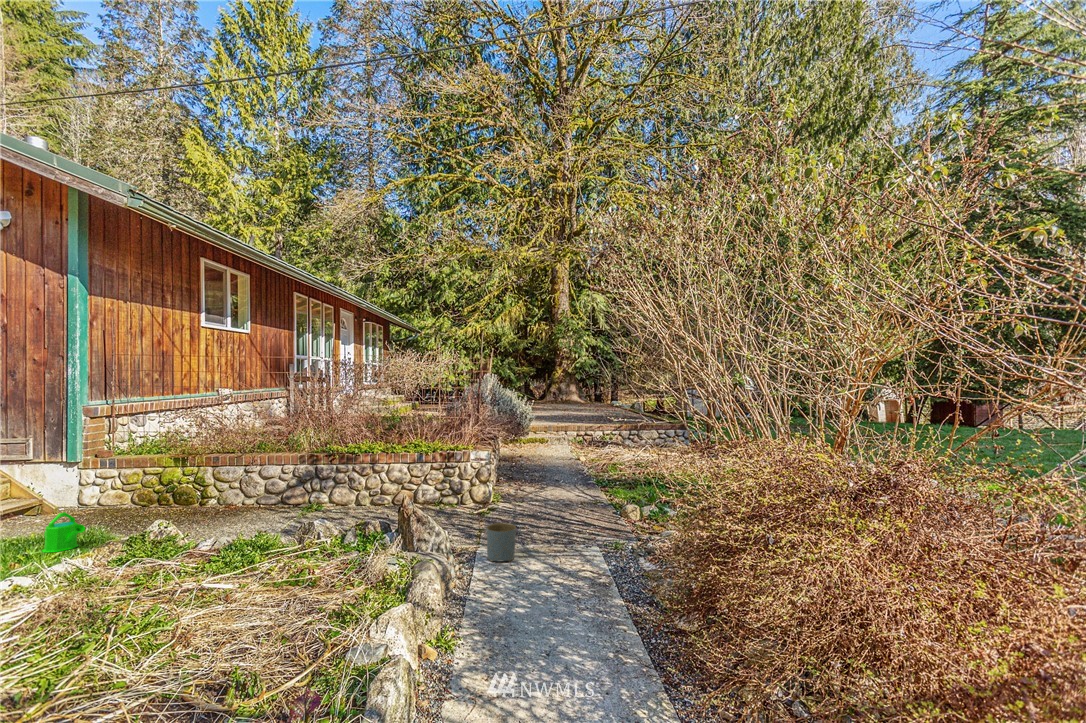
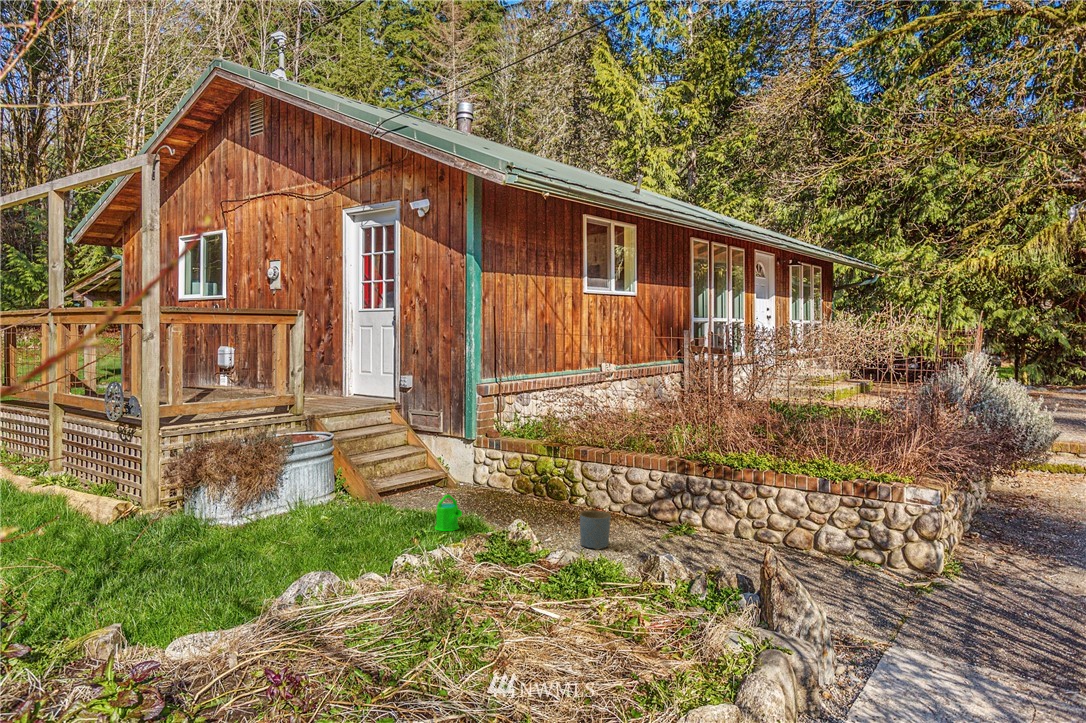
planter: present [486,523,516,562] -> present [580,510,611,550]

